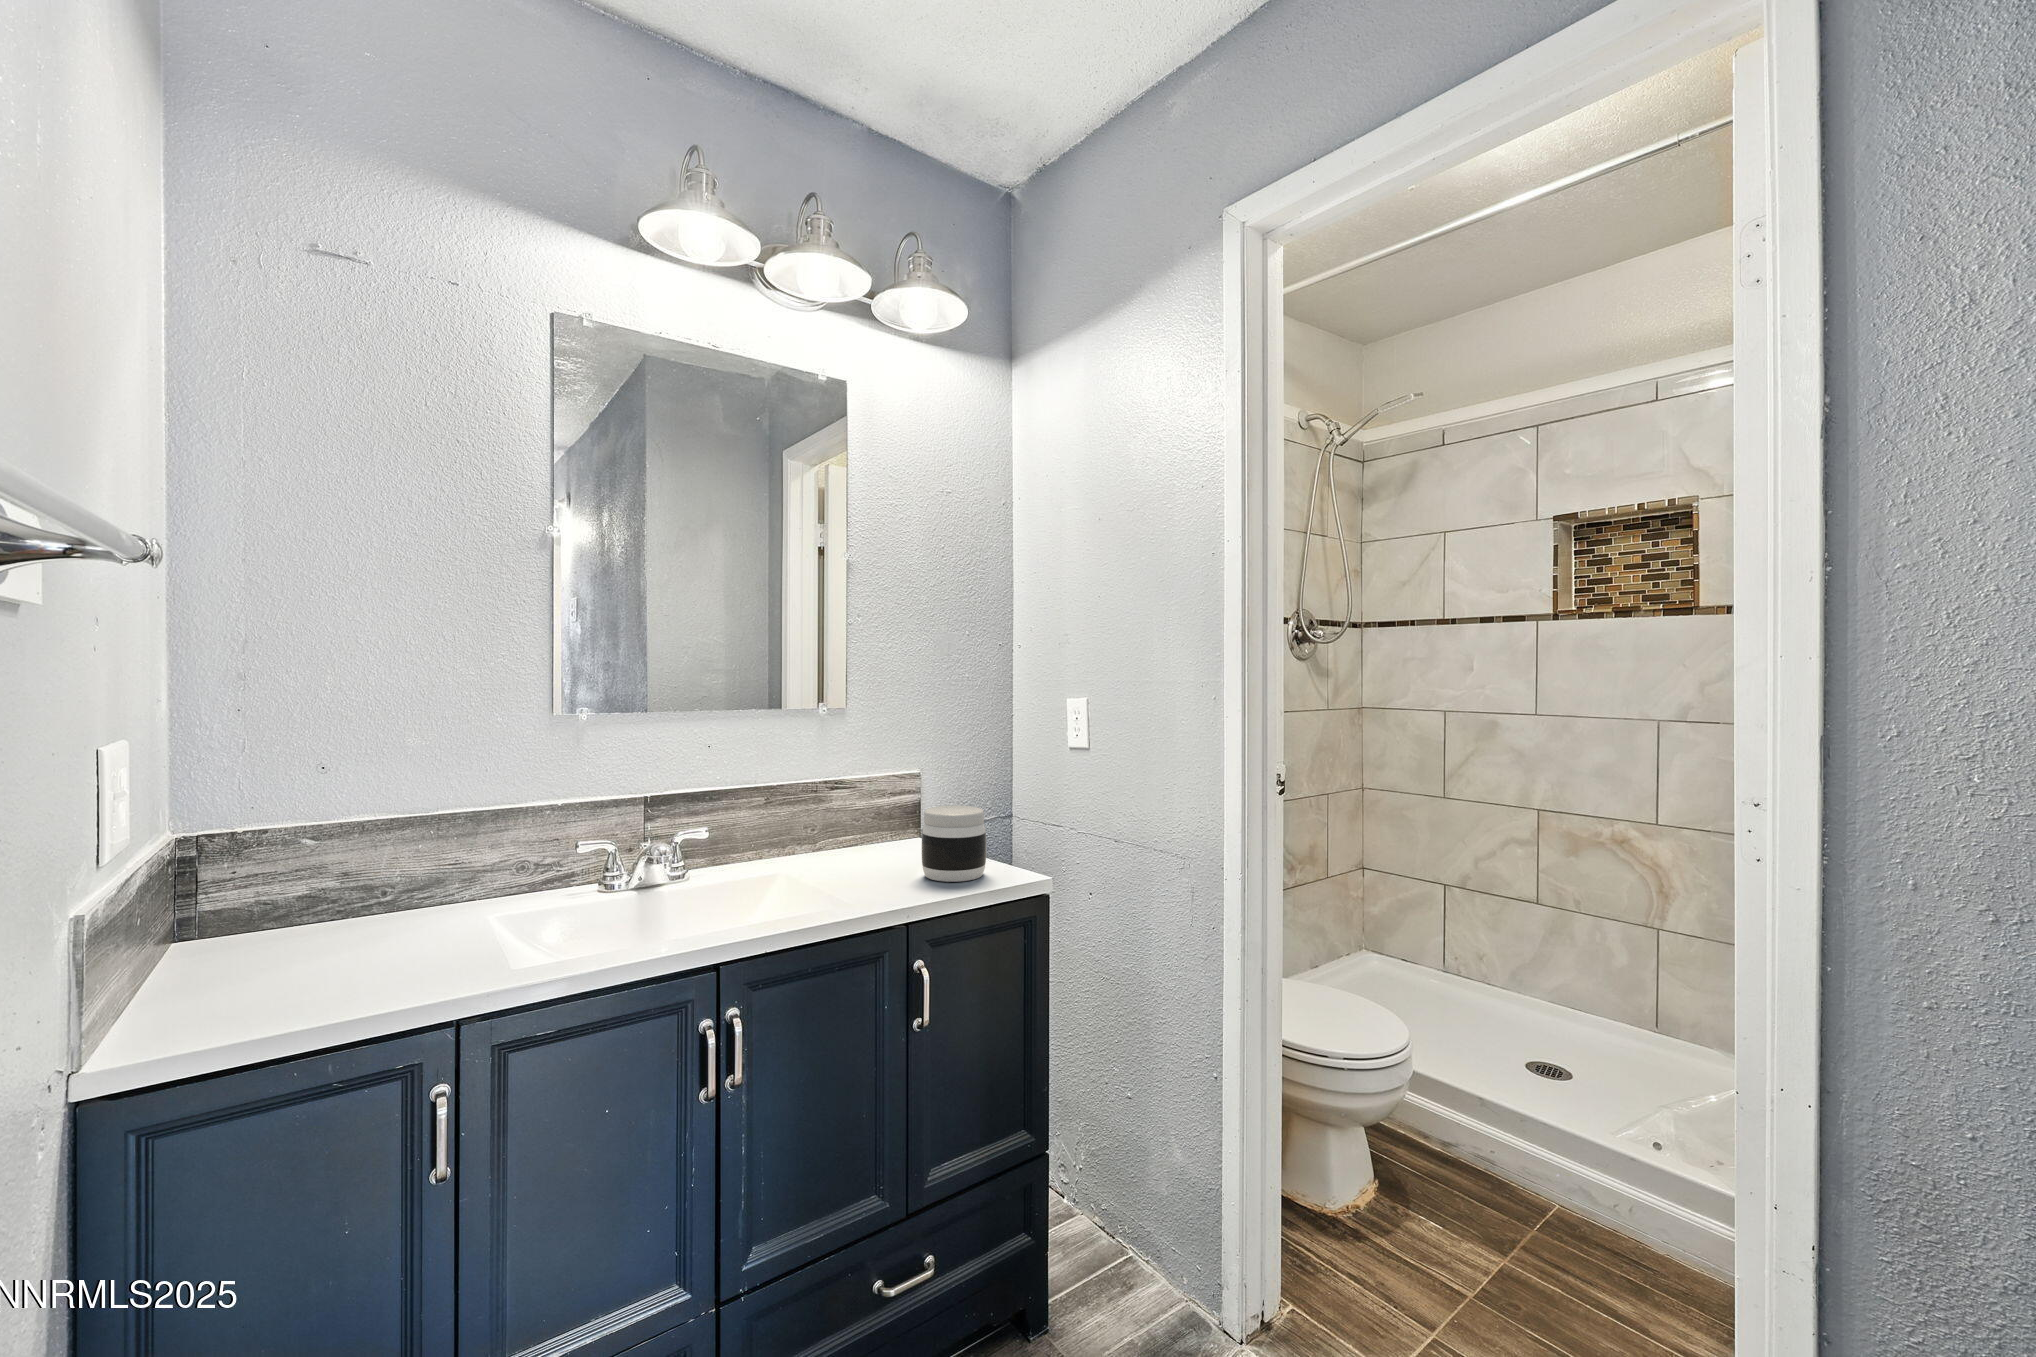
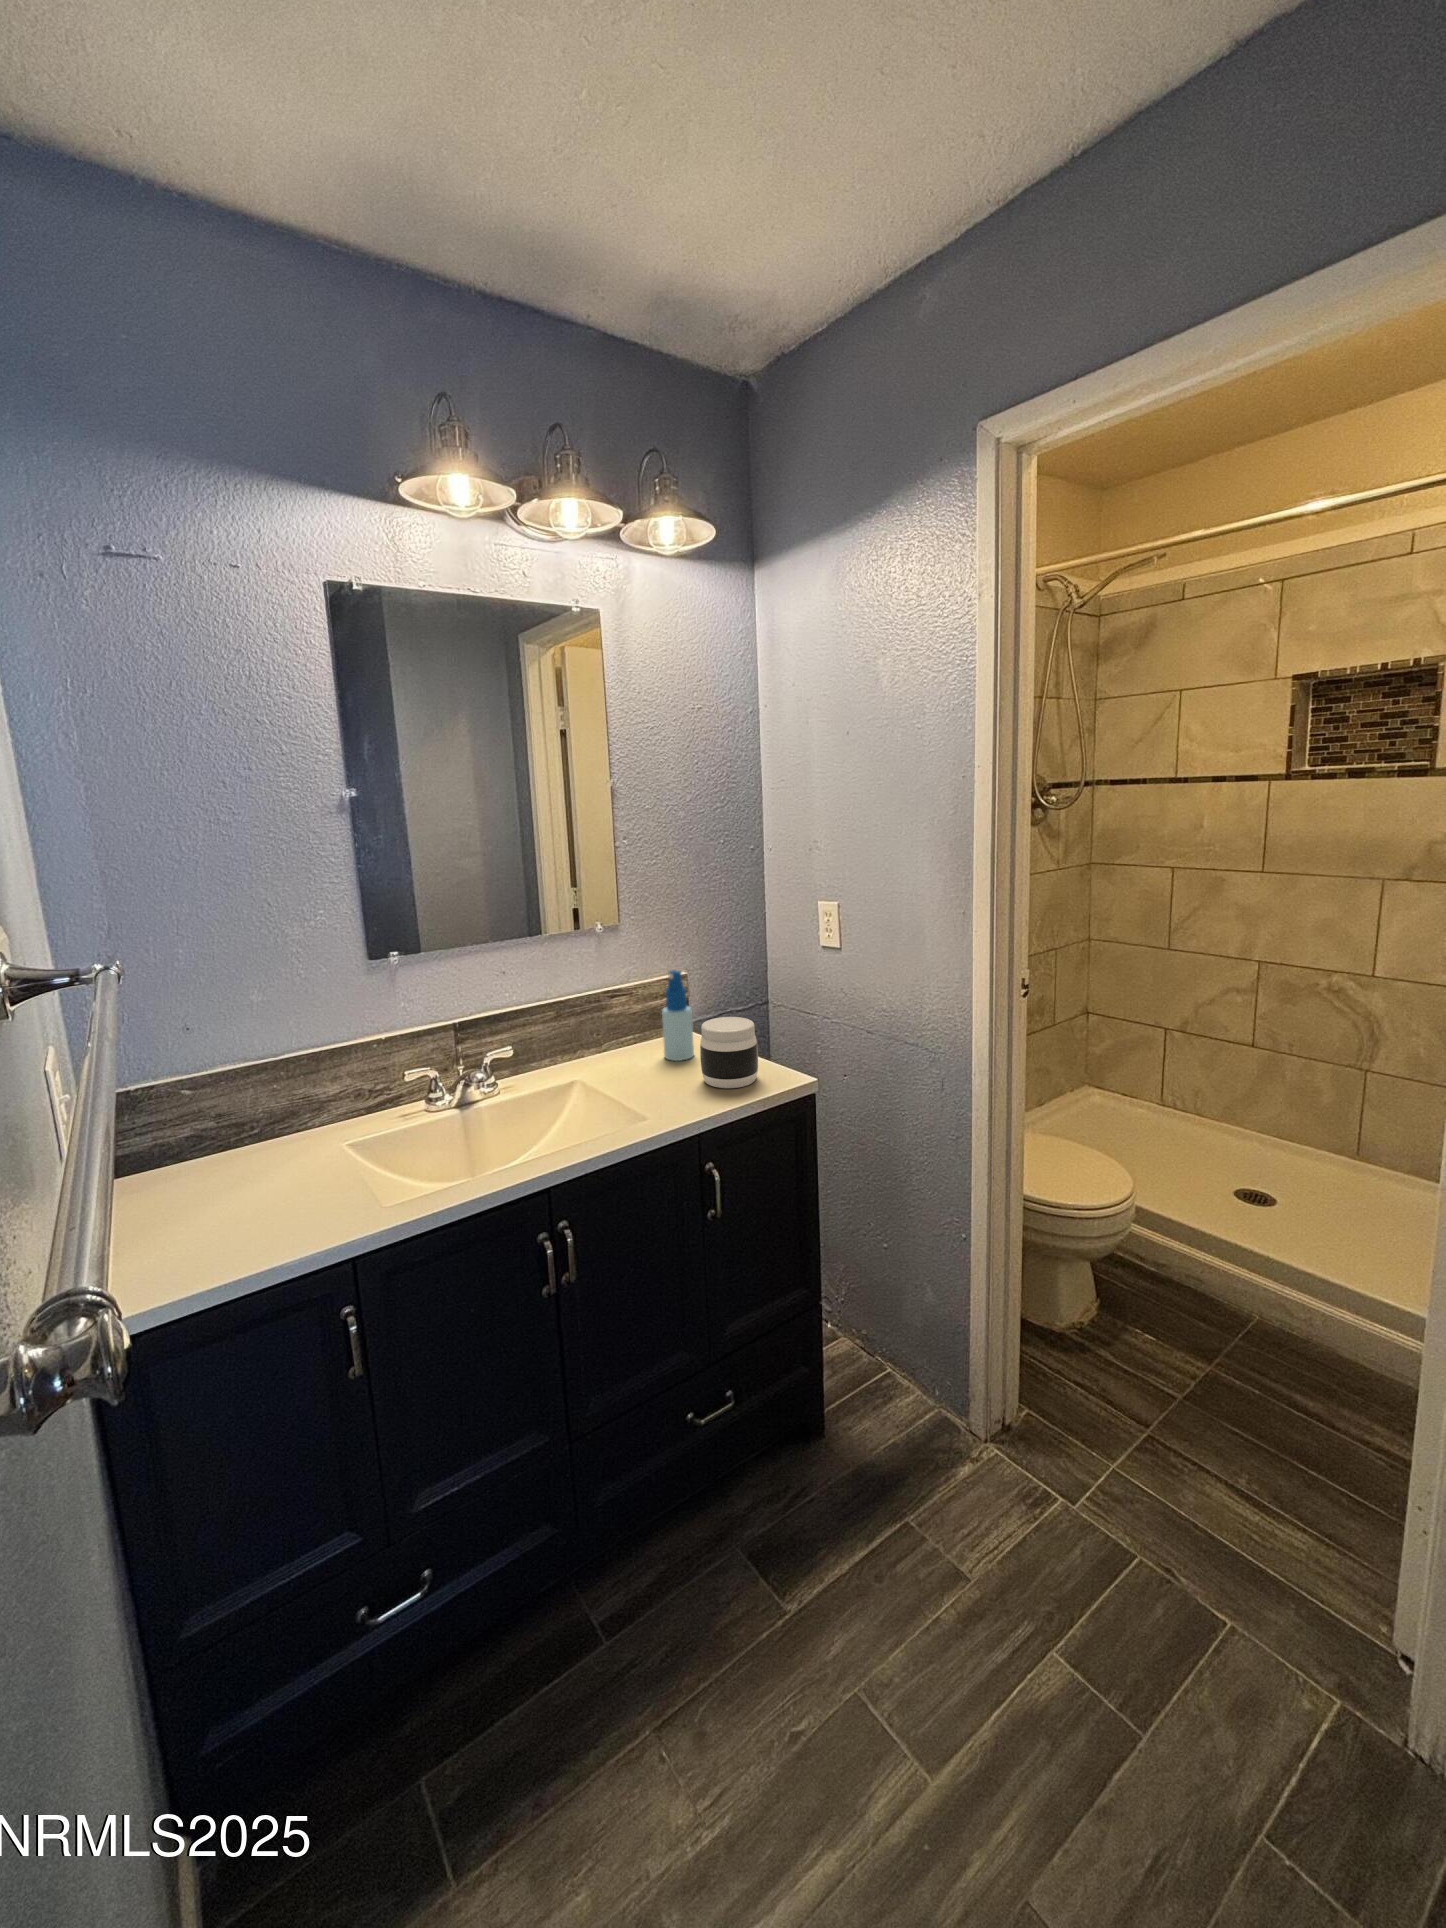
spray bottle: none [886,758,920,860] -> present [662,970,694,1061]

